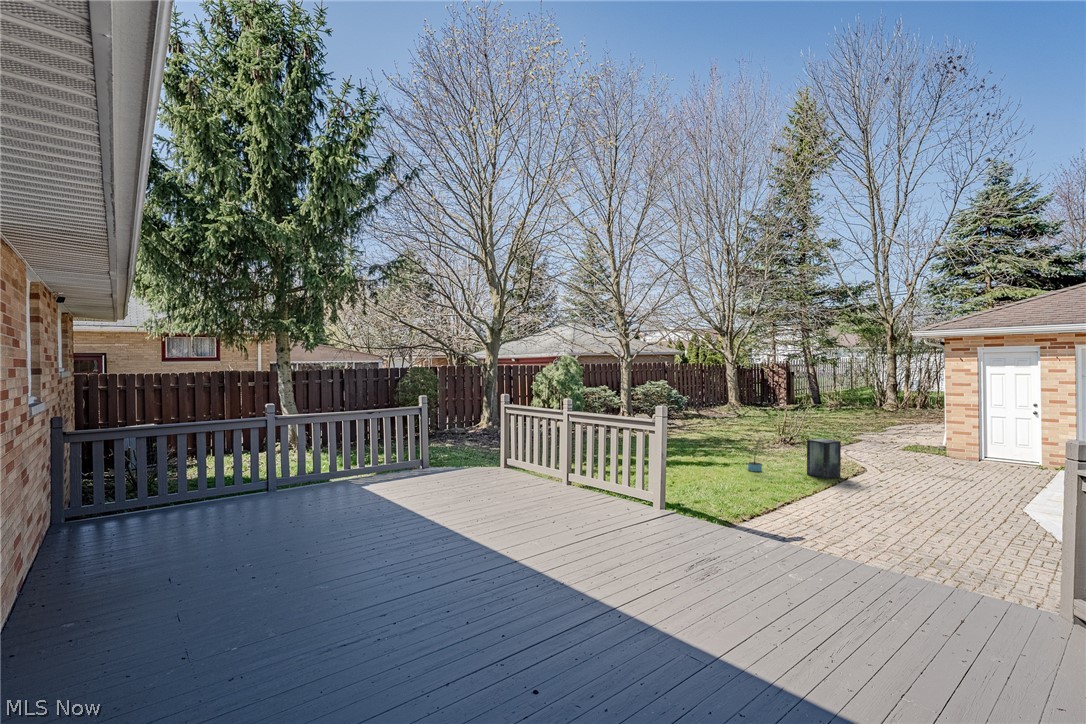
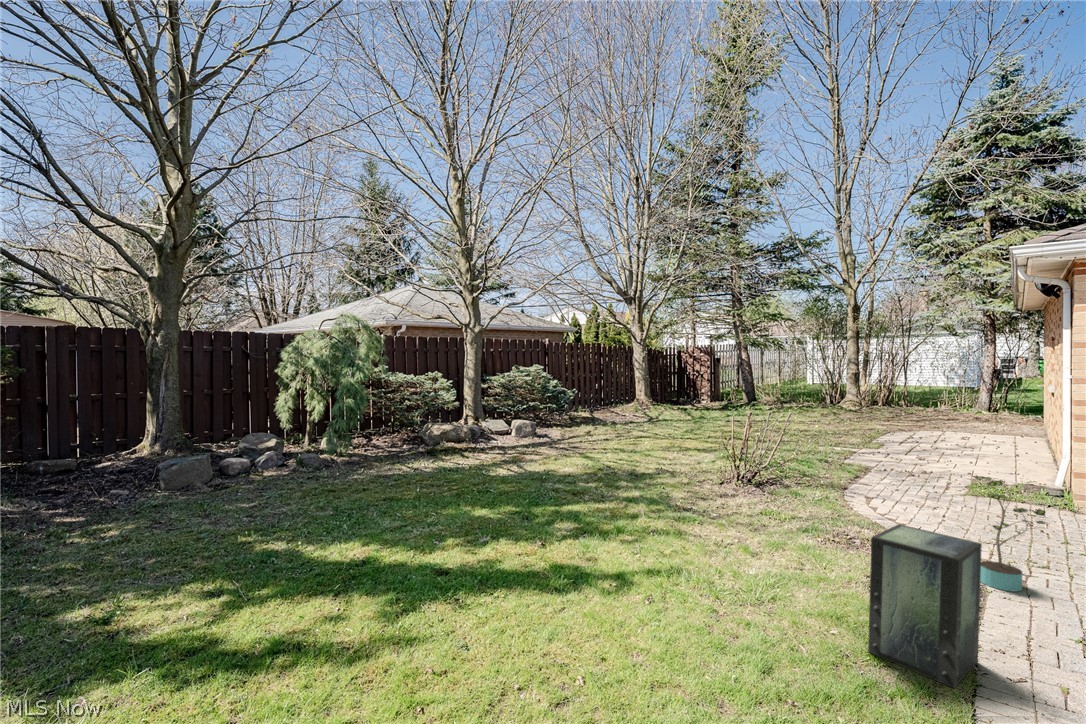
potted plant: present [746,429,770,471] -> present [975,476,1046,592]

